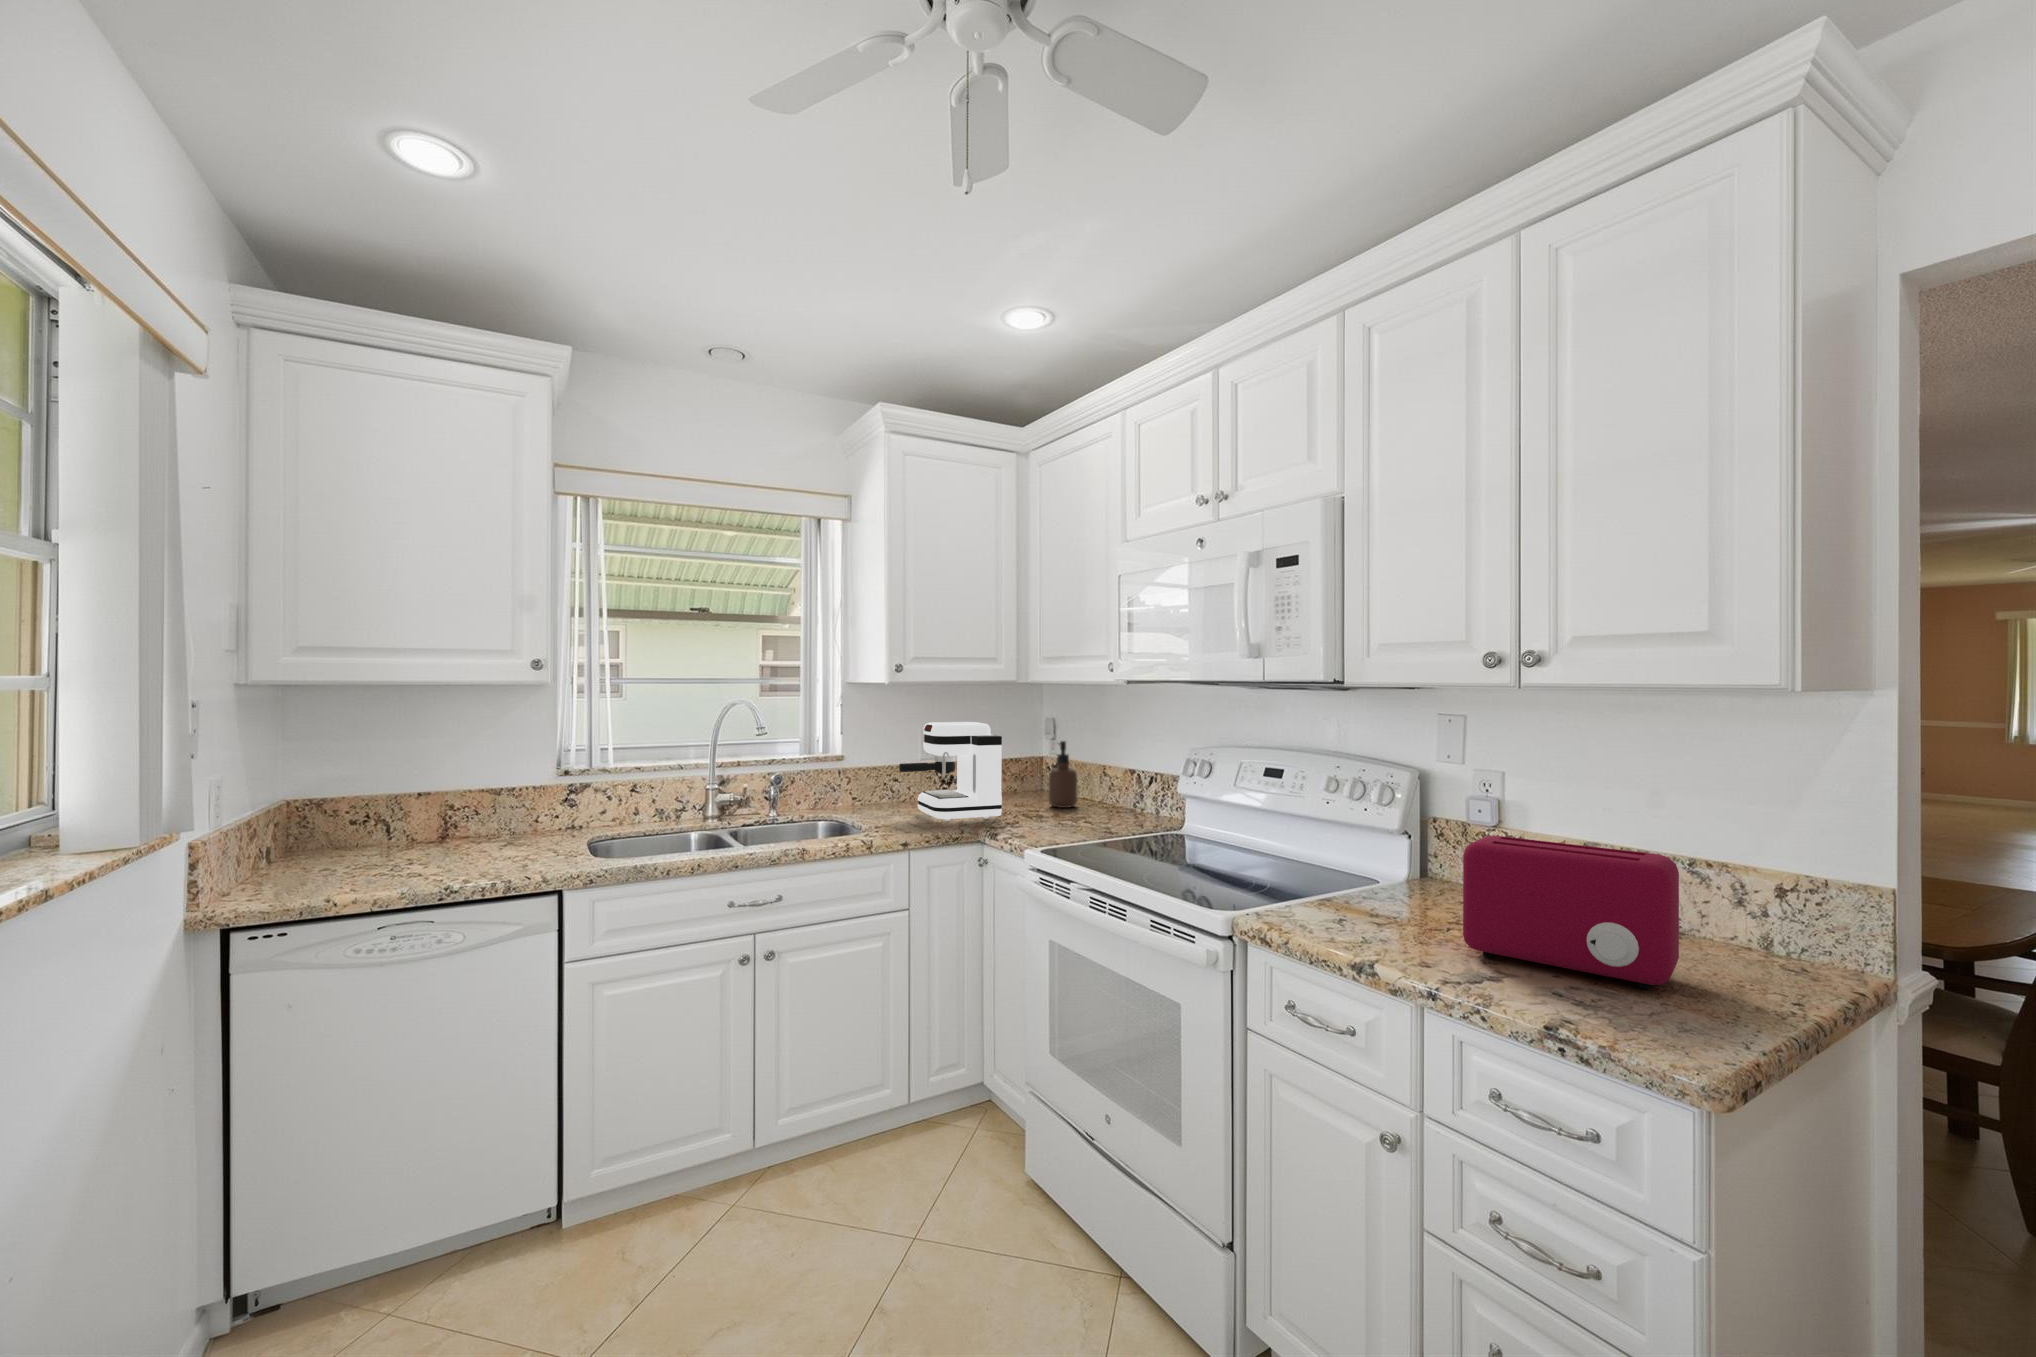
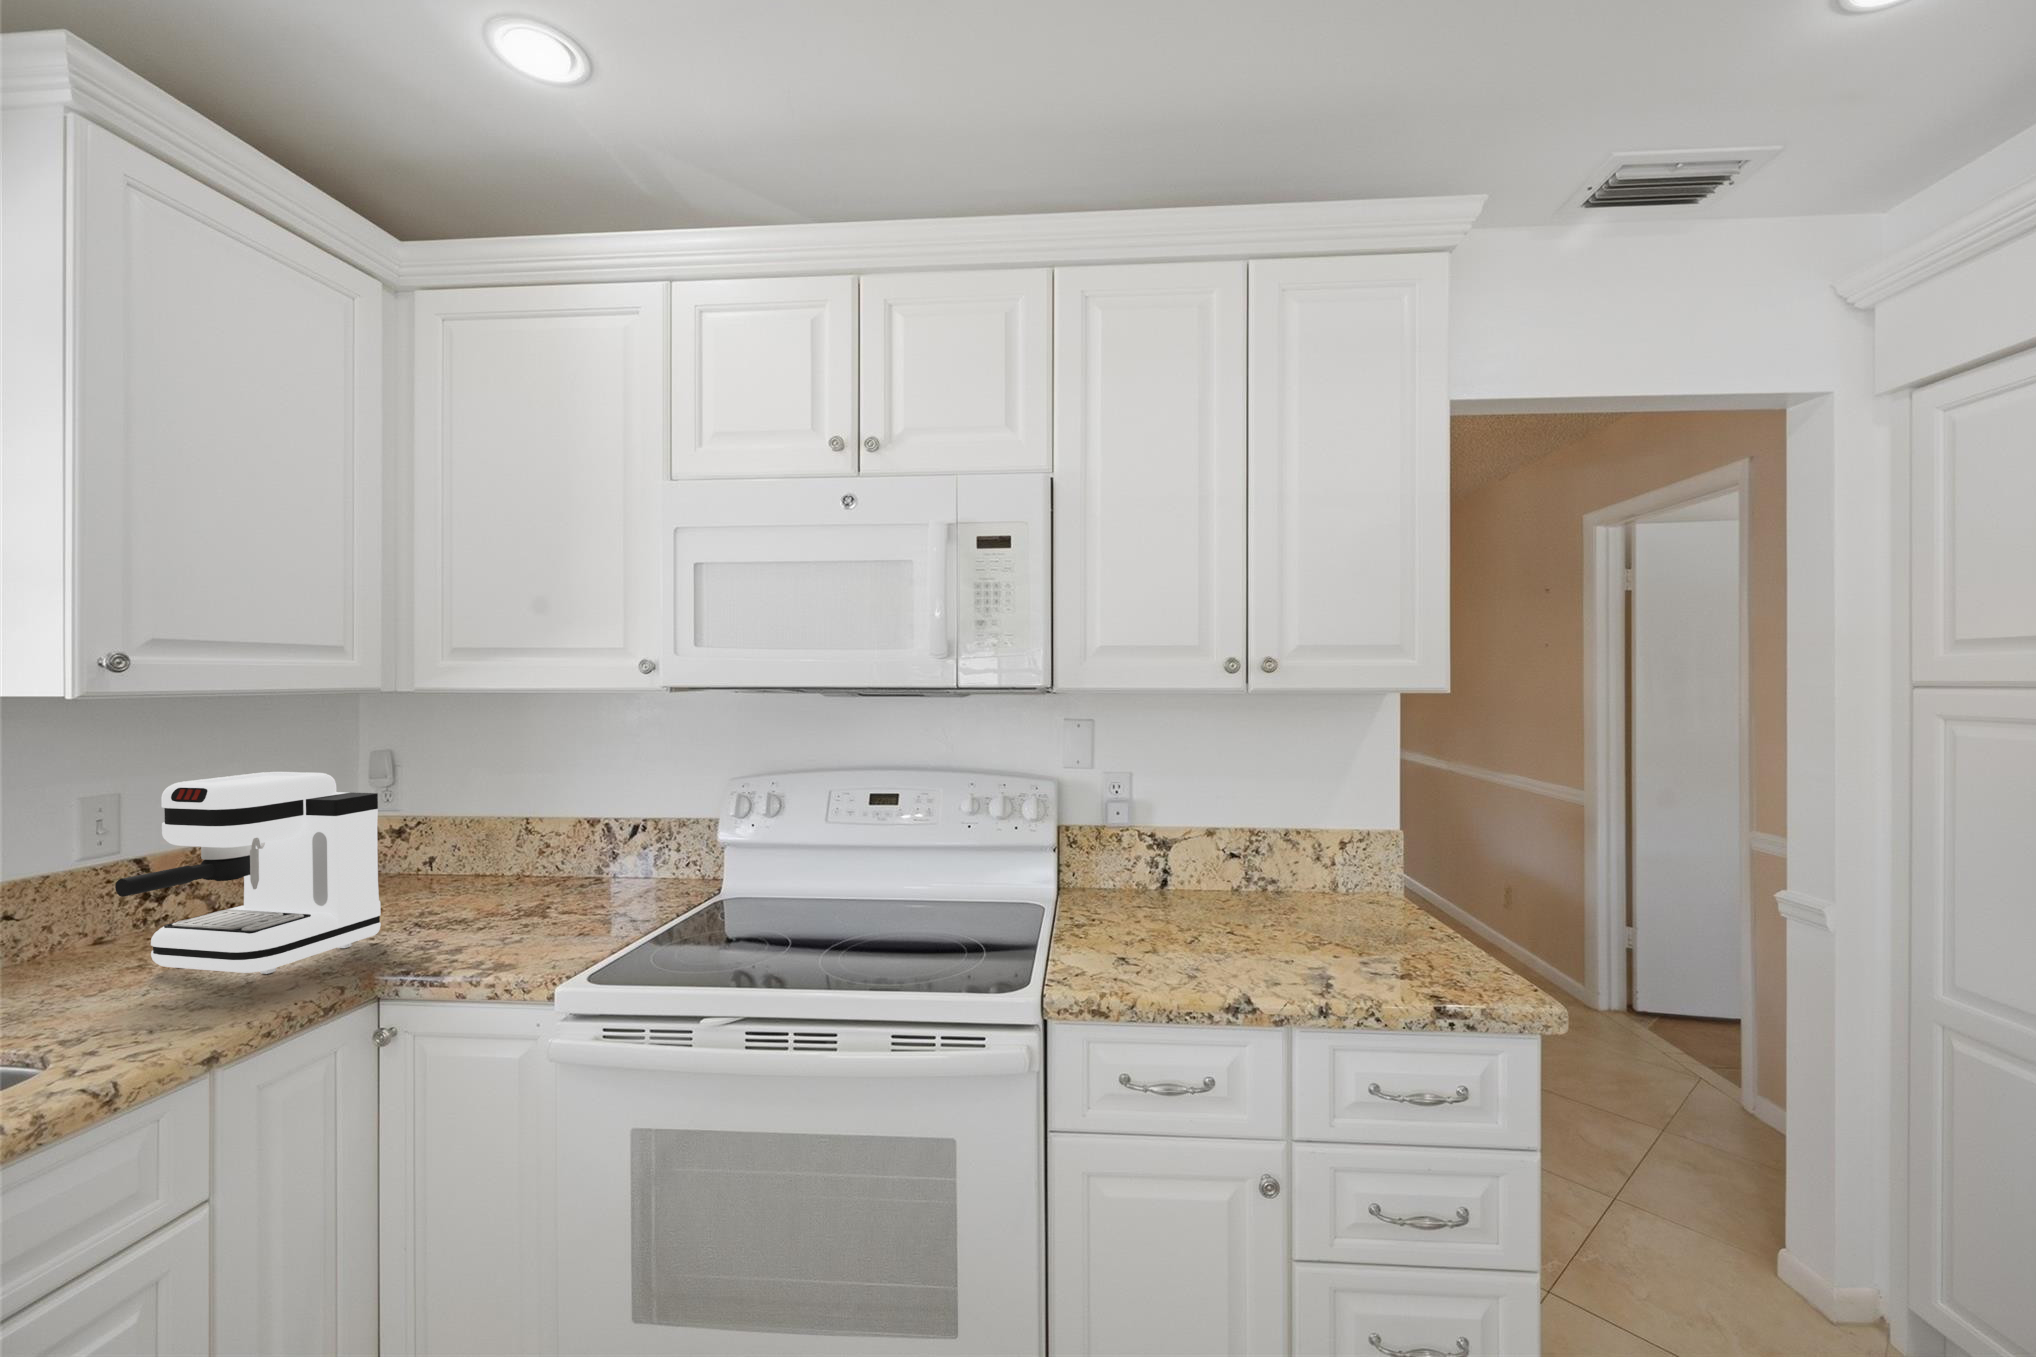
soap dispenser: present [1049,741,1077,808] -> none [413,786,468,897]
toaster: present [1463,835,1679,989] -> none [1230,832,1405,958]

